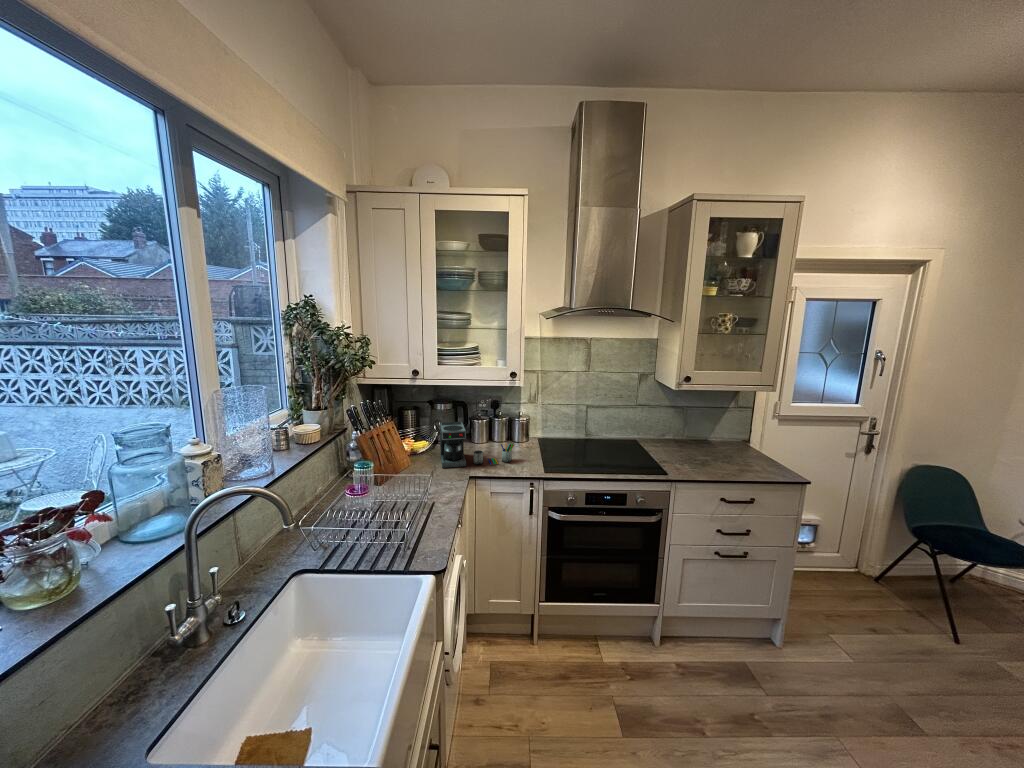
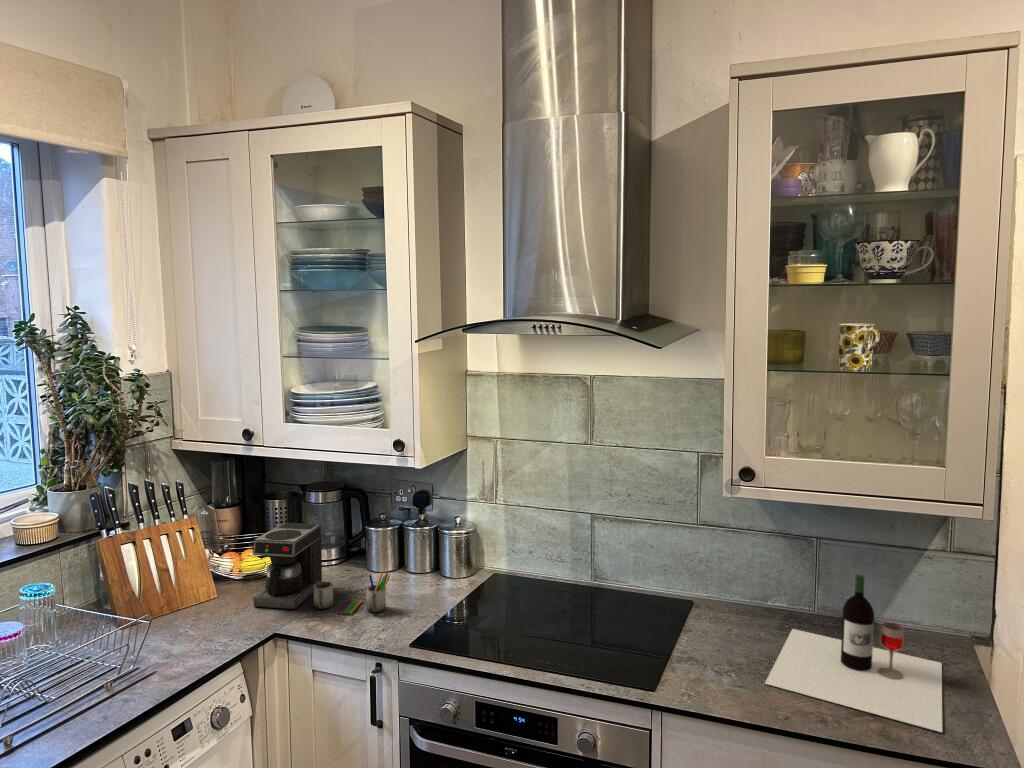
wine bottle: none [683,418,765,471] -> present [765,574,942,732]

